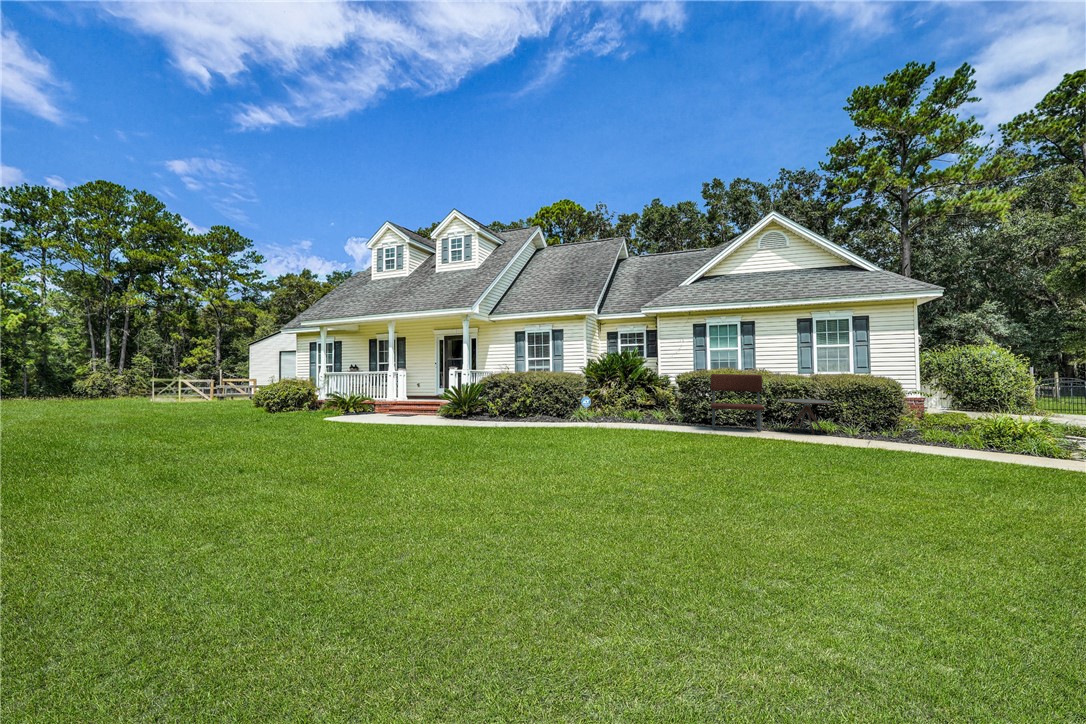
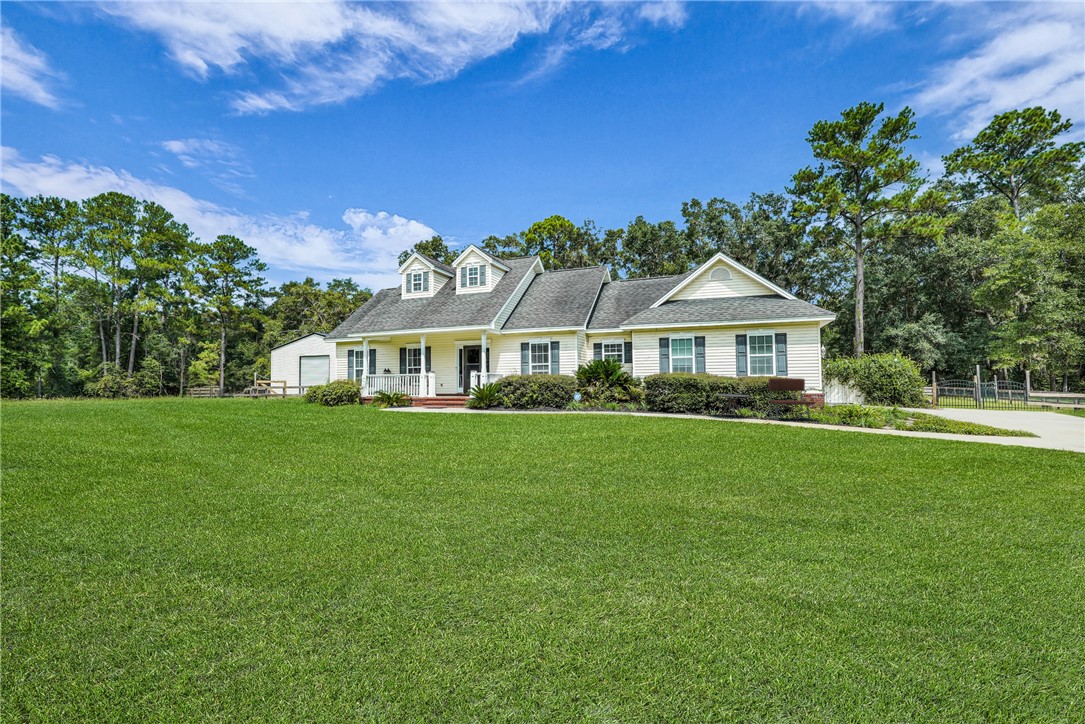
bench: present [711,374,765,432] -> present [768,378,815,420]

